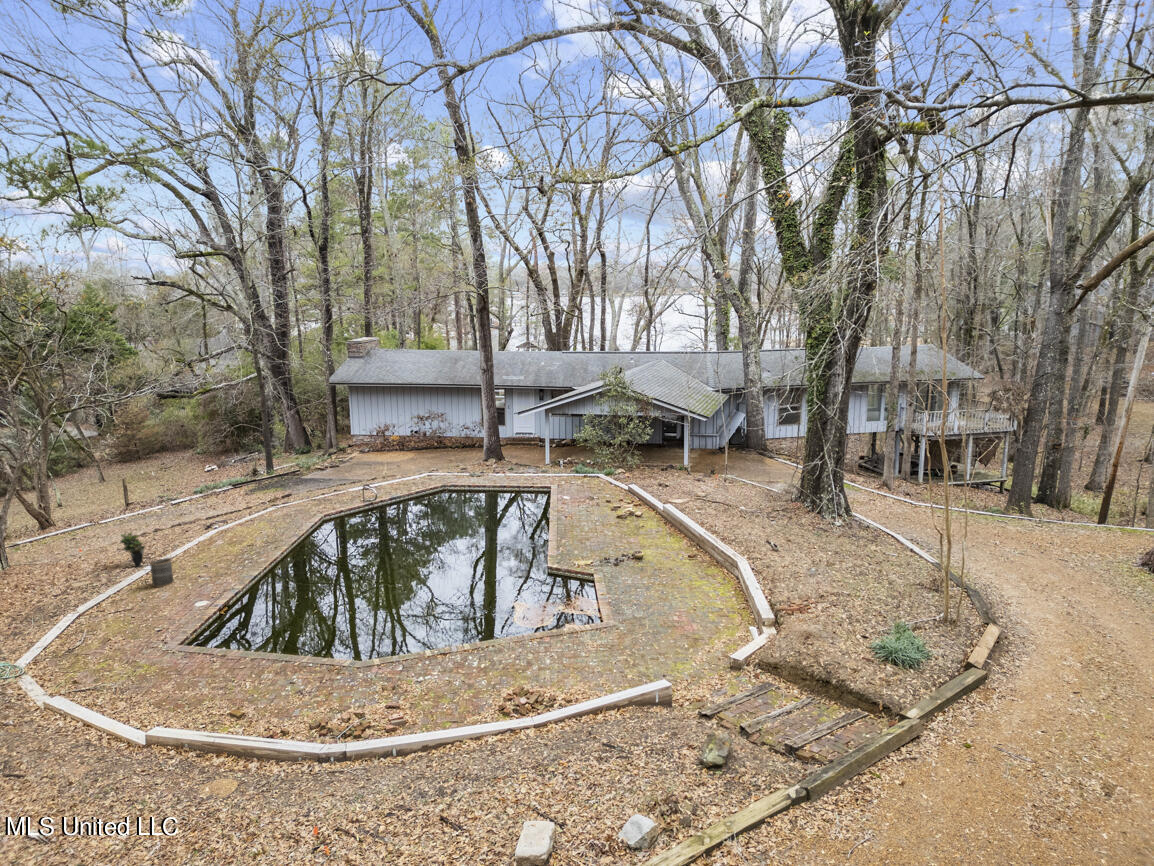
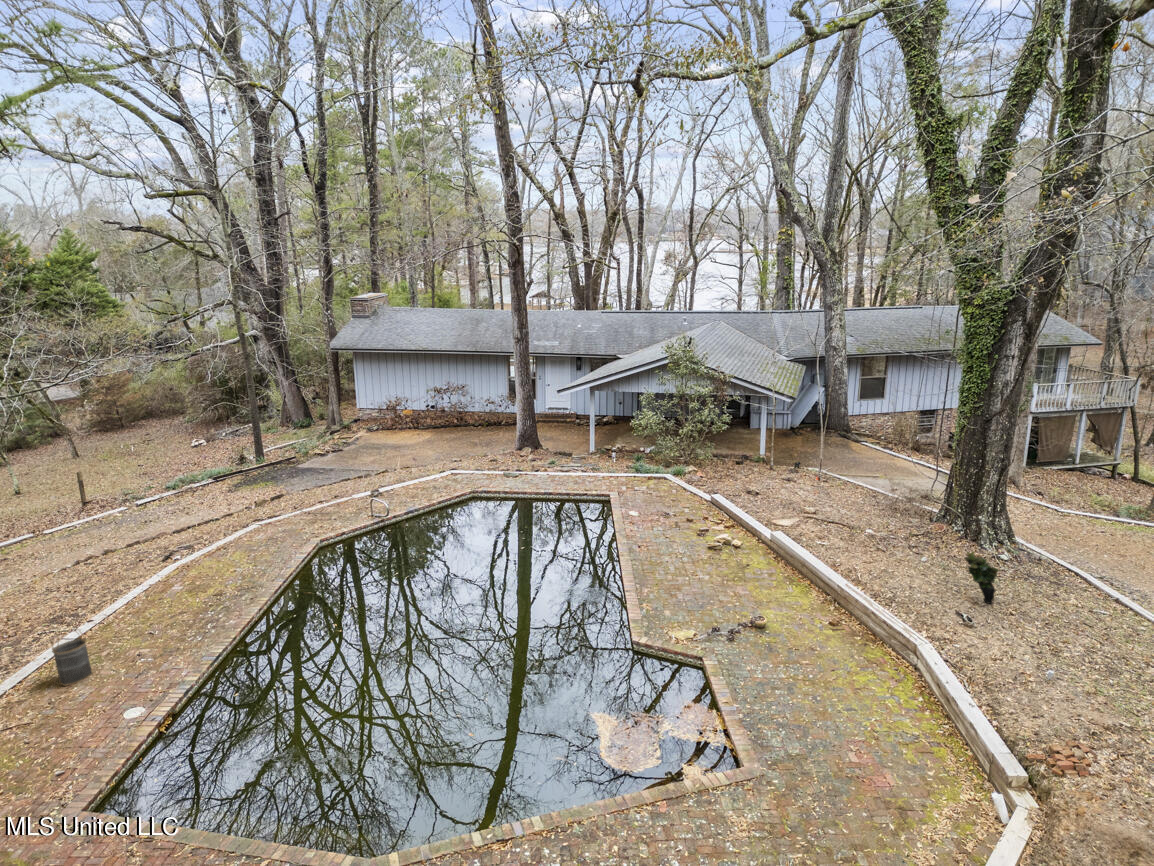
potted plant: present [120,532,145,567] -> present [965,551,1001,604]

